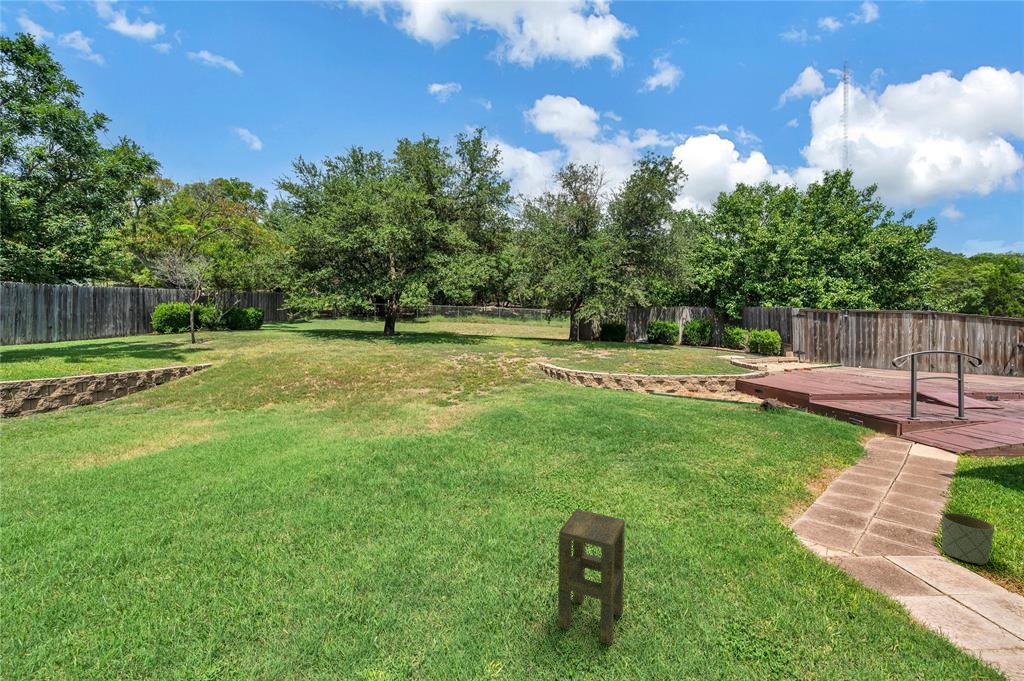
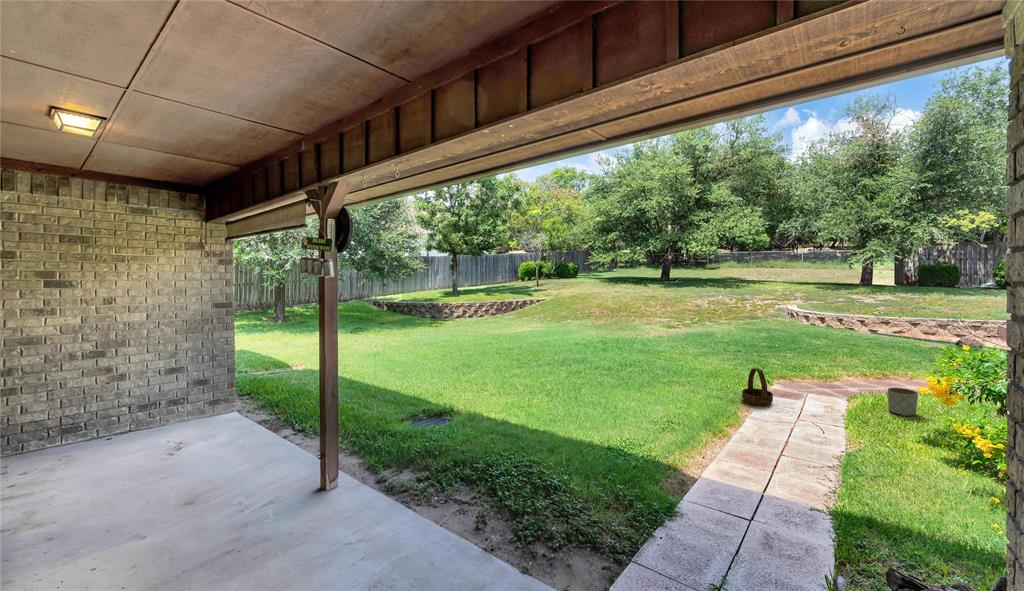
side table: present [558,509,625,645] -> none [635,349,665,393]
basket: none [779,525,849,615] -> present [742,368,773,406]

